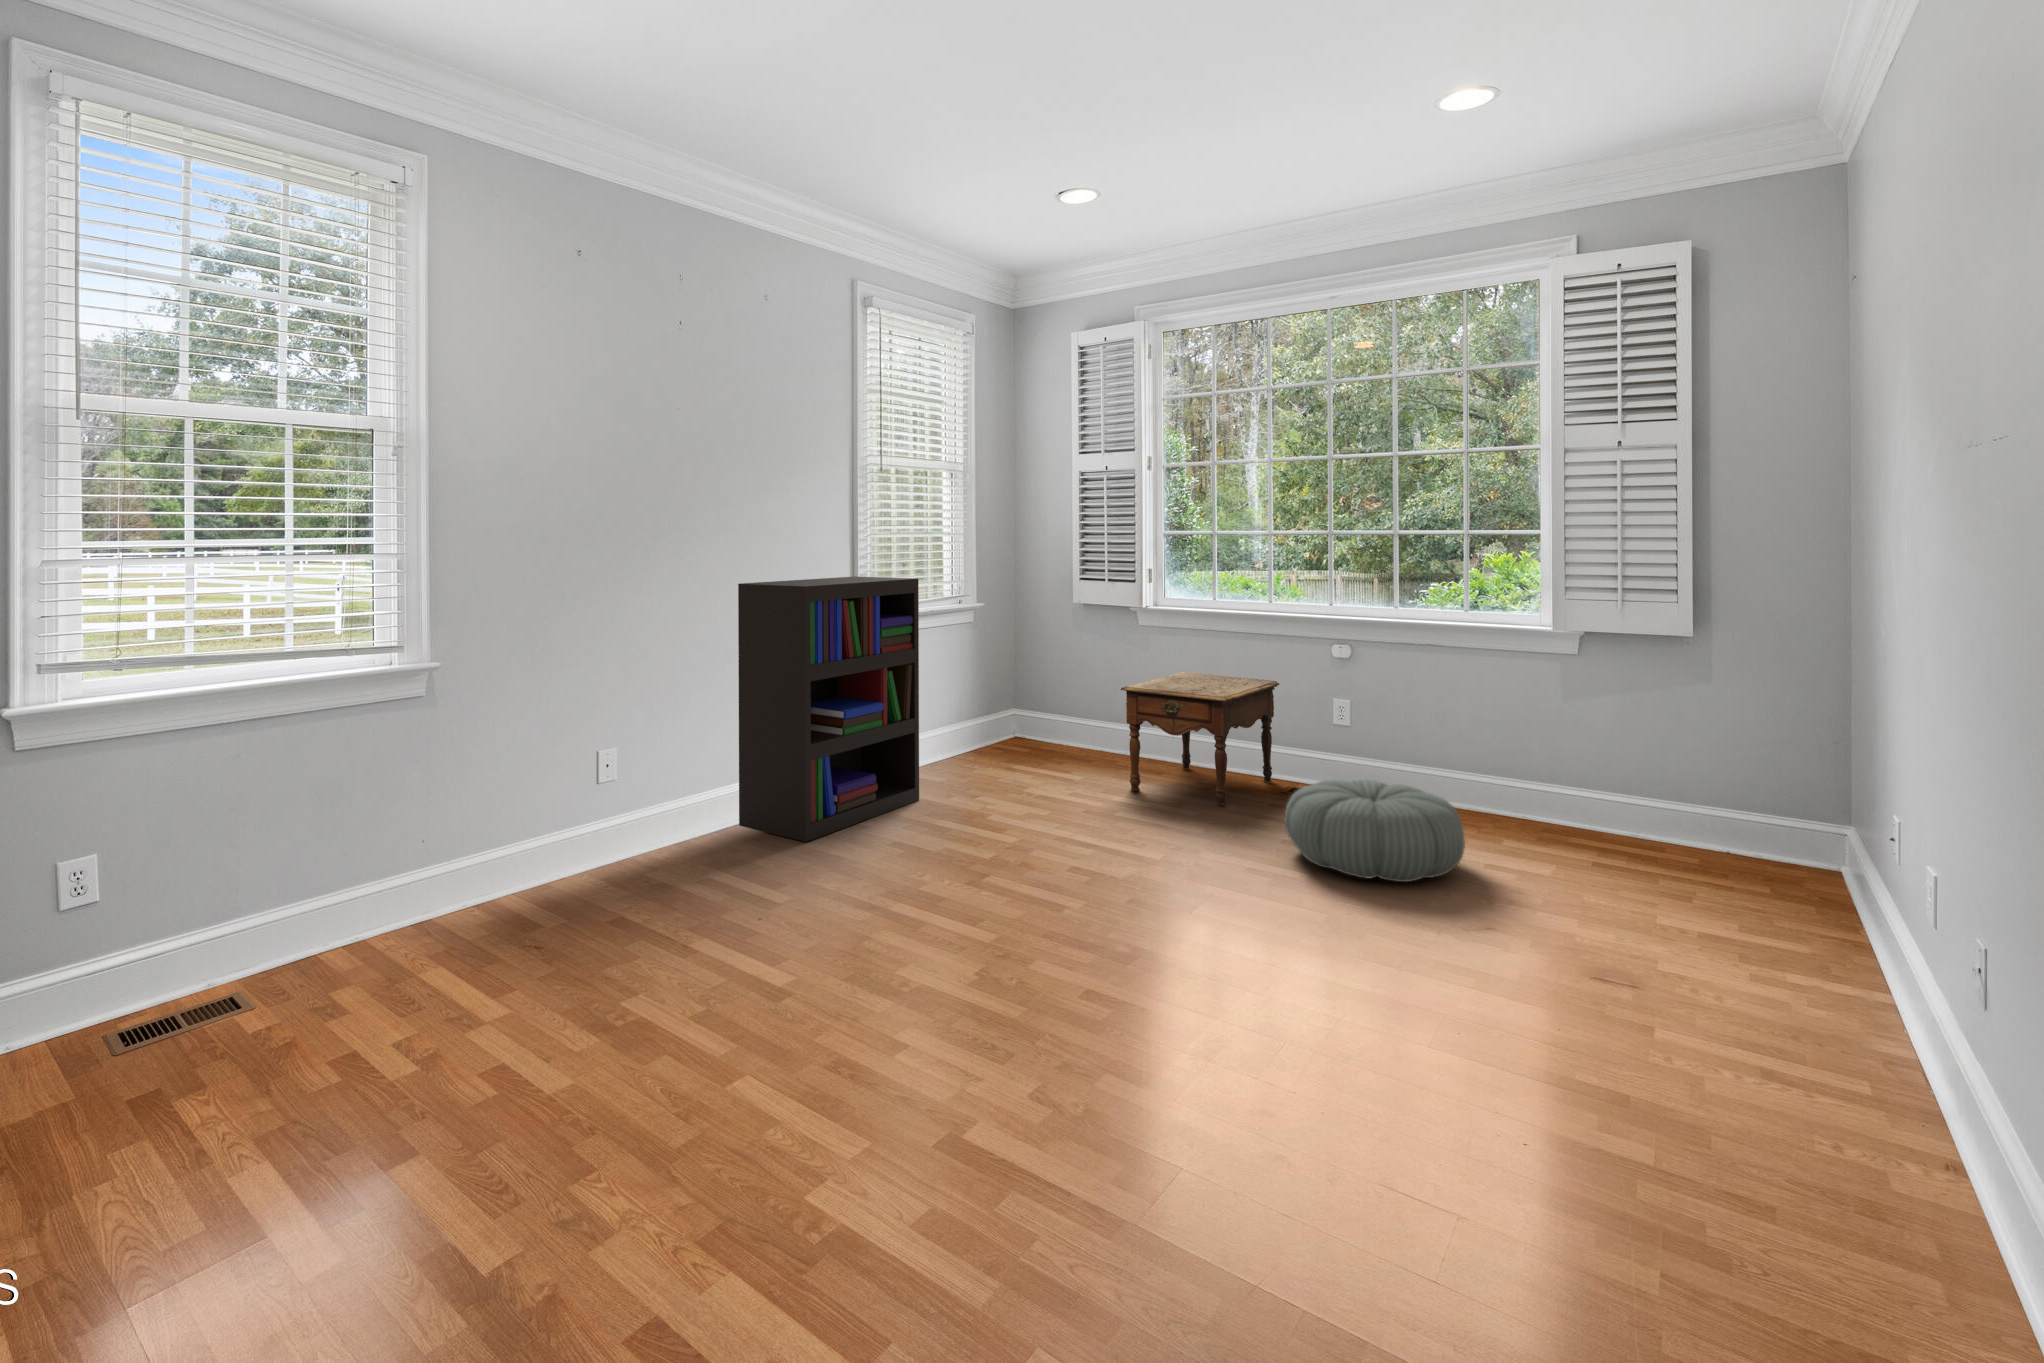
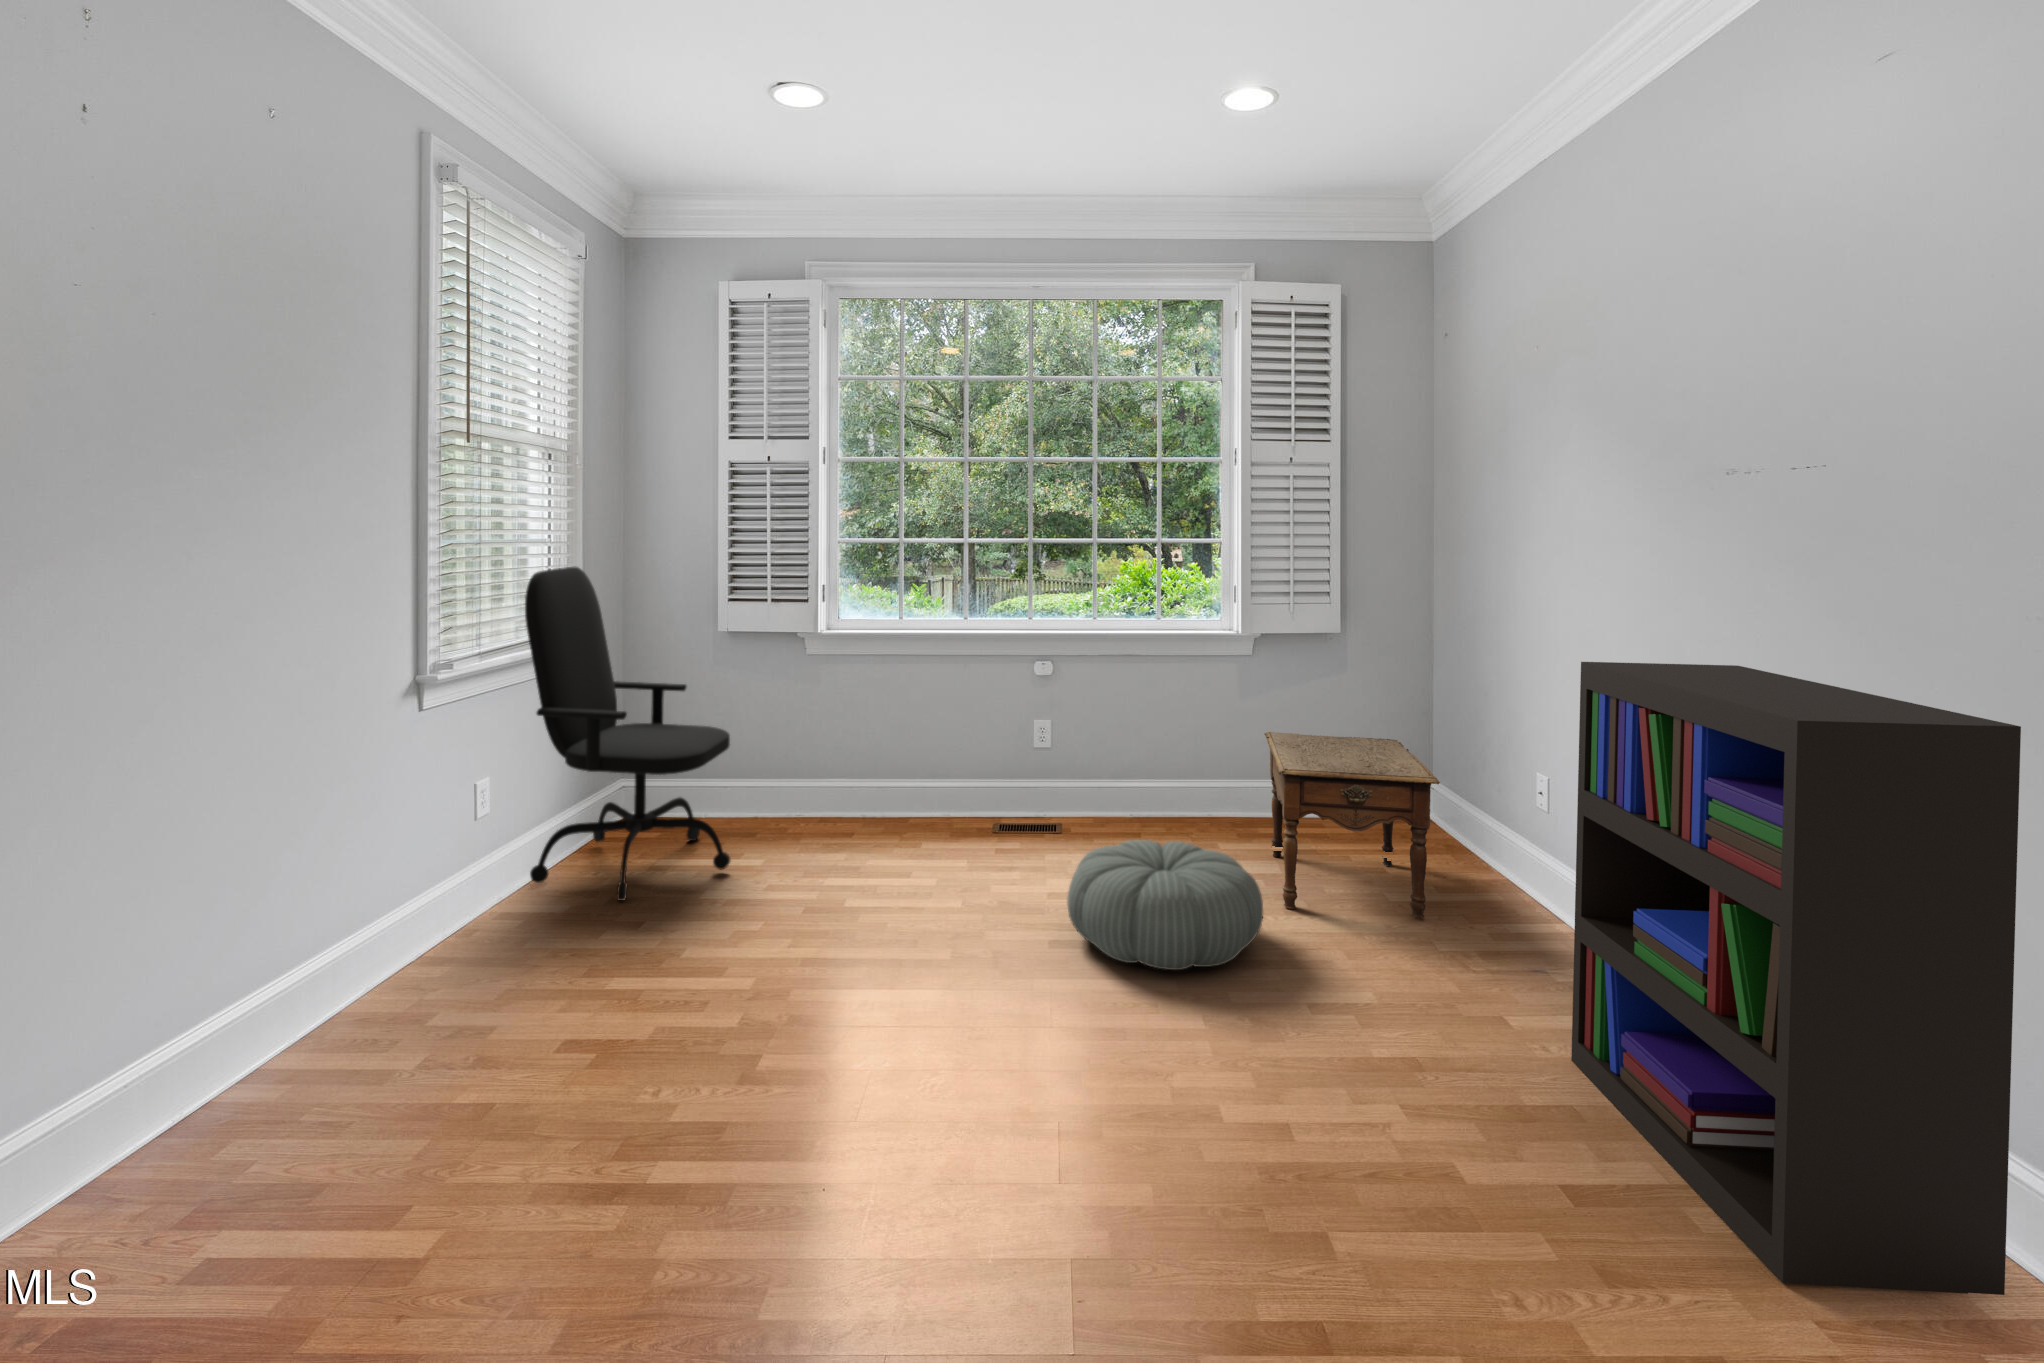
office chair: none [924,551,1066,782] -> present [525,567,730,901]
bookshelf: present [738,577,919,842] -> present [1571,662,2021,1295]
side table: present [1121,672,1279,806] -> present [1264,732,1440,918]

